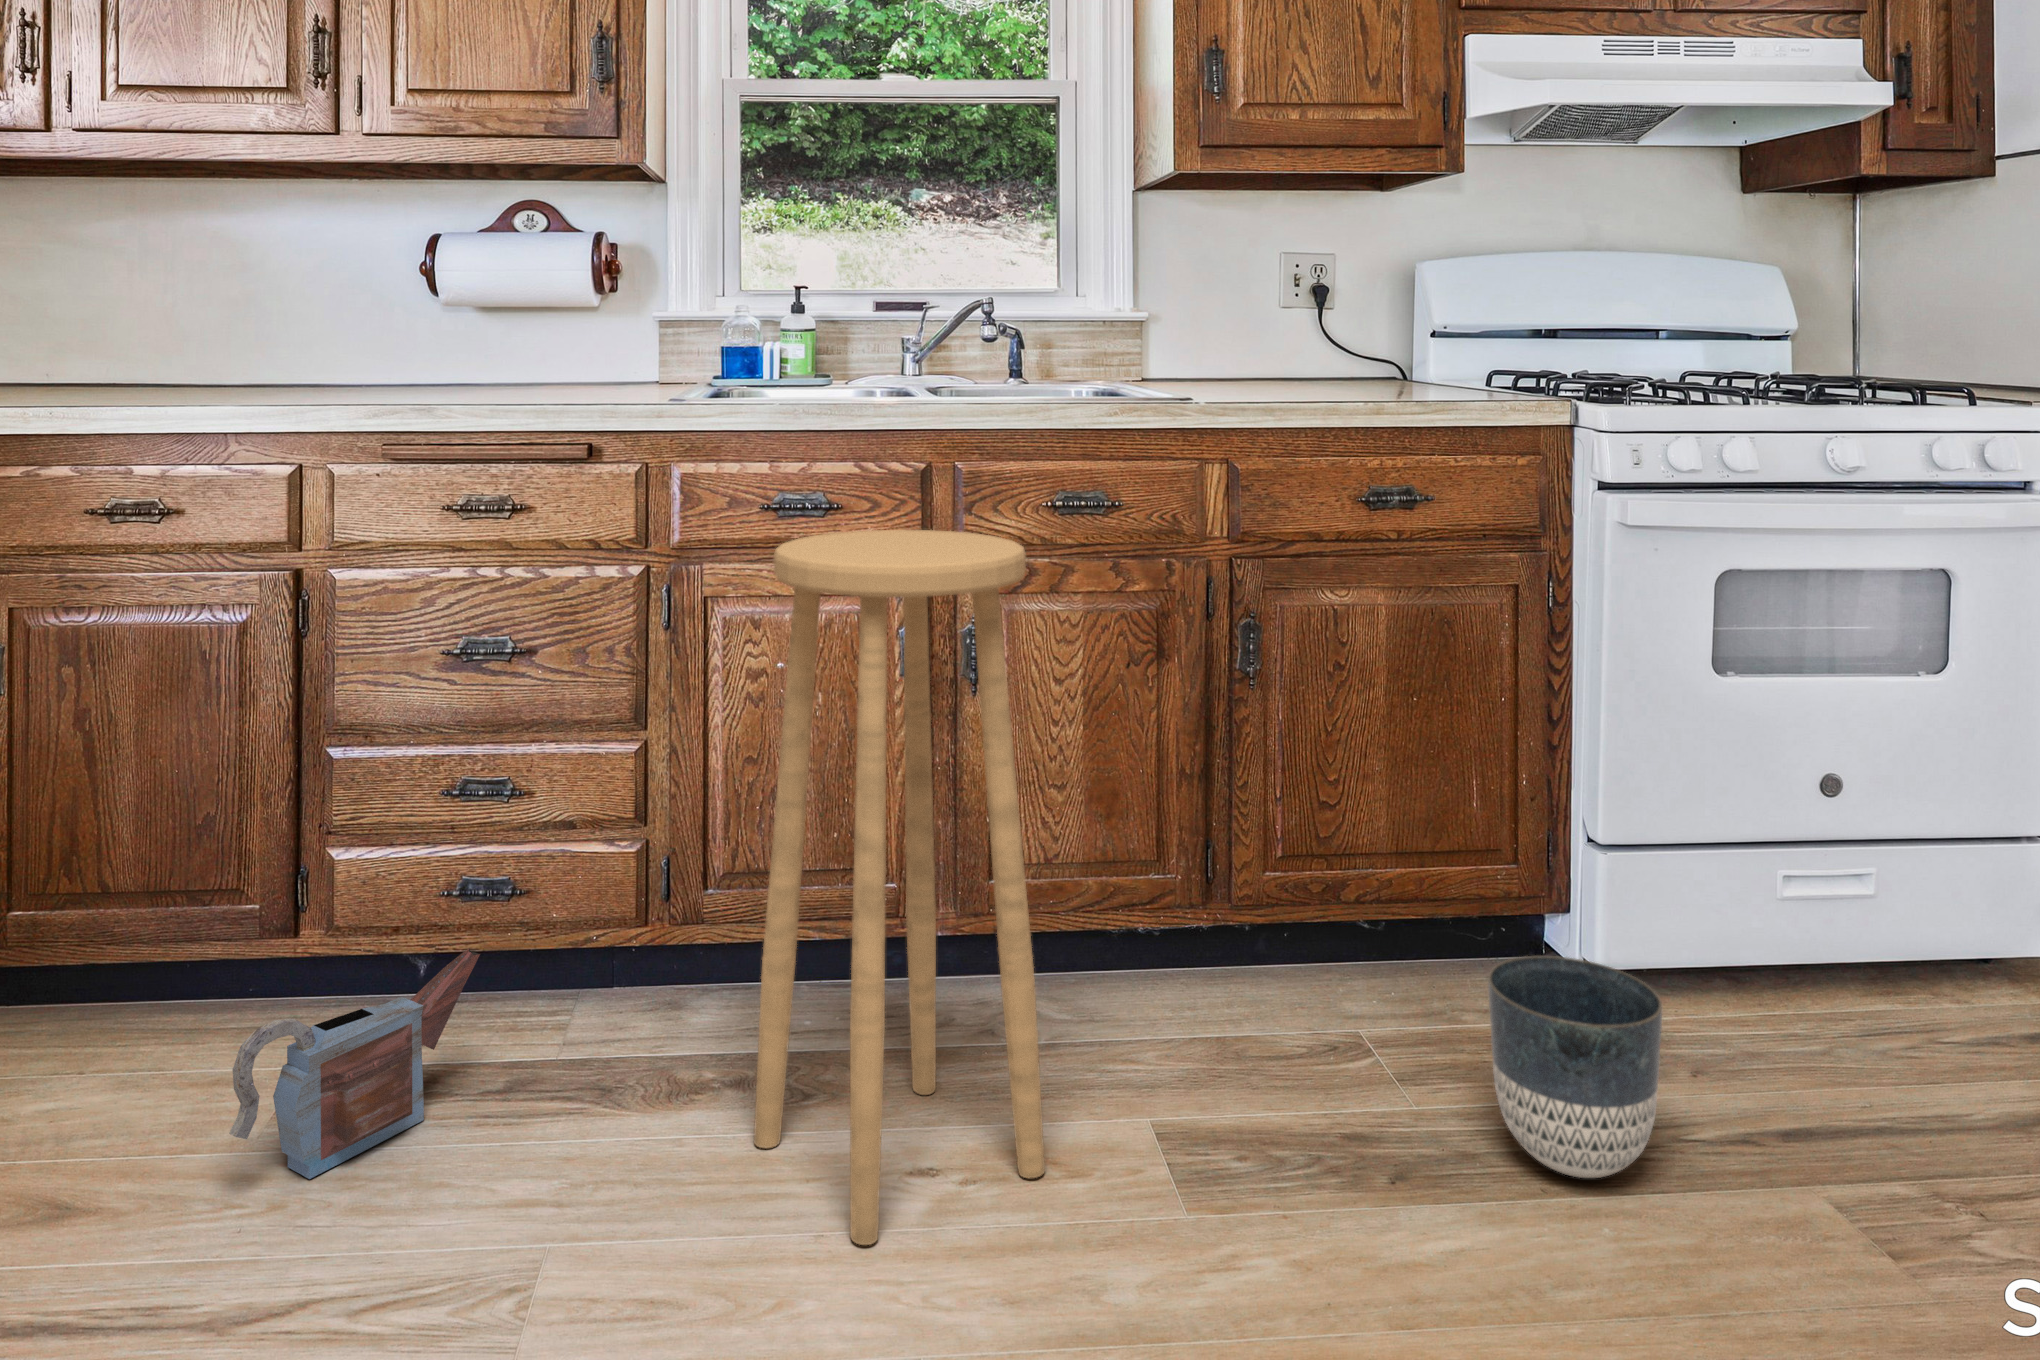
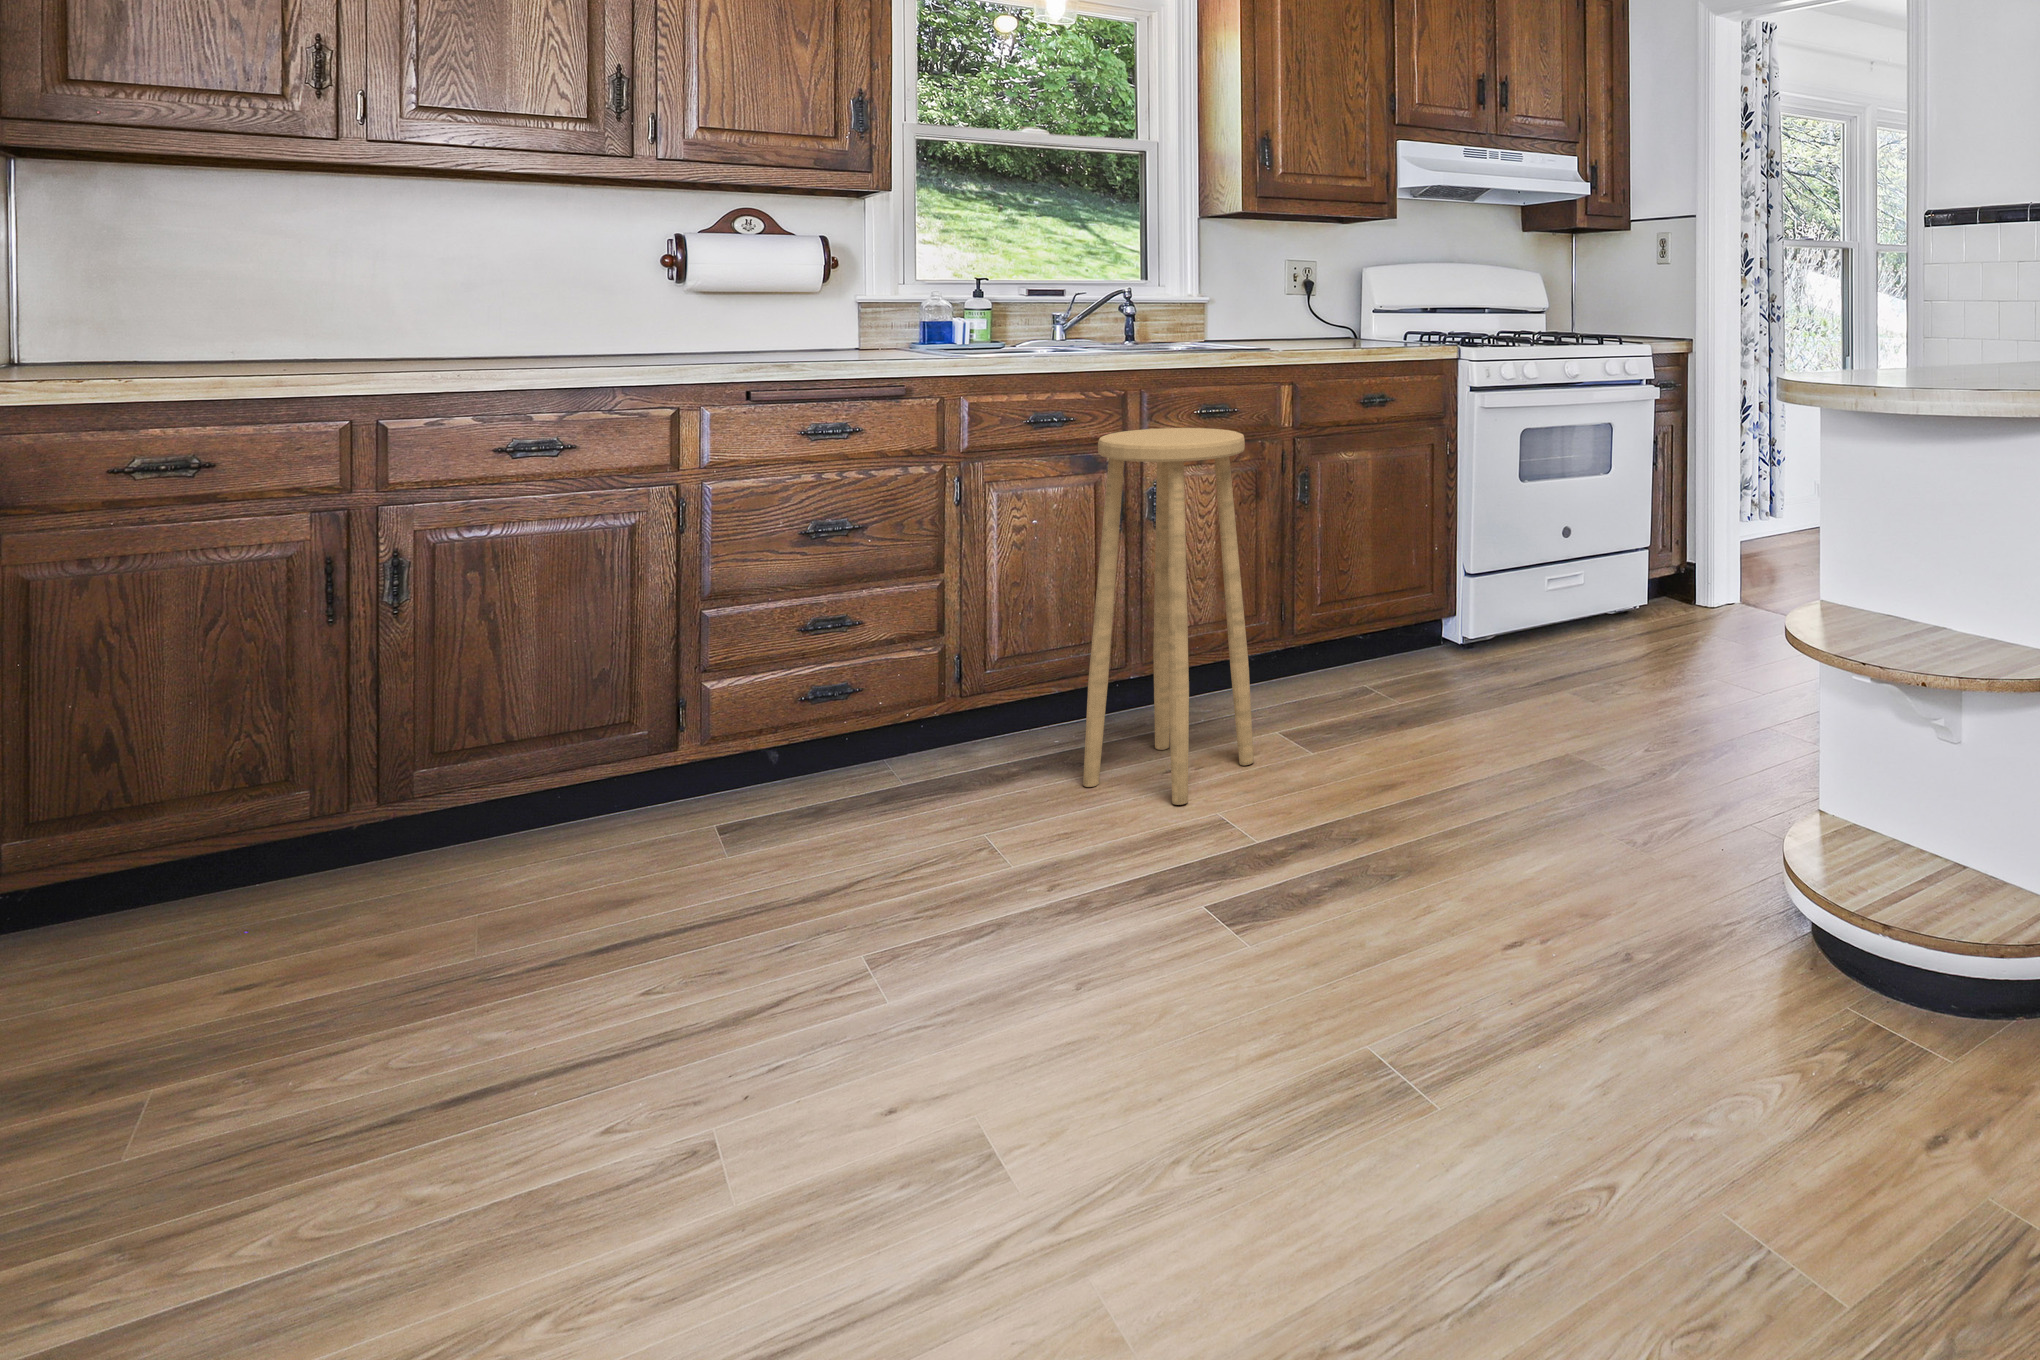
watering can: present [229,948,480,1179] -> none [762,717,872,862]
planter: present [1488,956,1662,1178] -> none [1452,616,1527,711]

